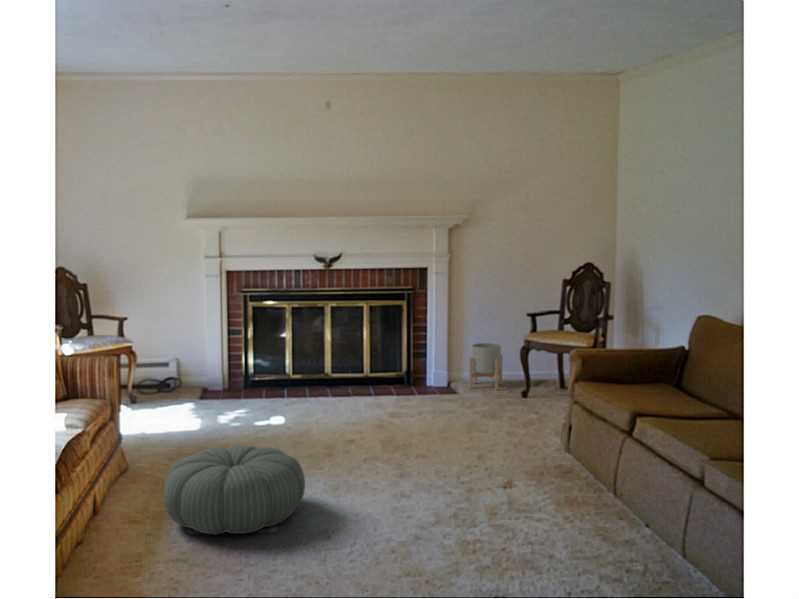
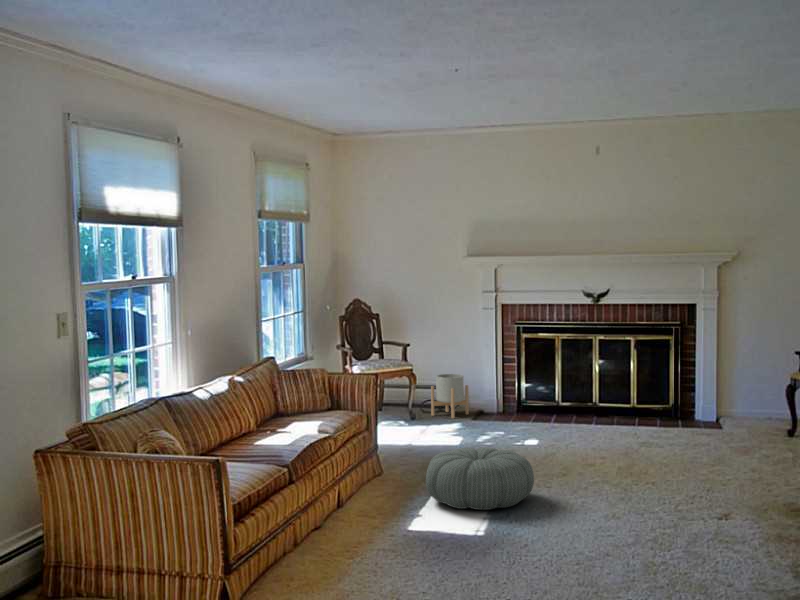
planter: present [469,343,503,390] -> present [431,374,469,418]

